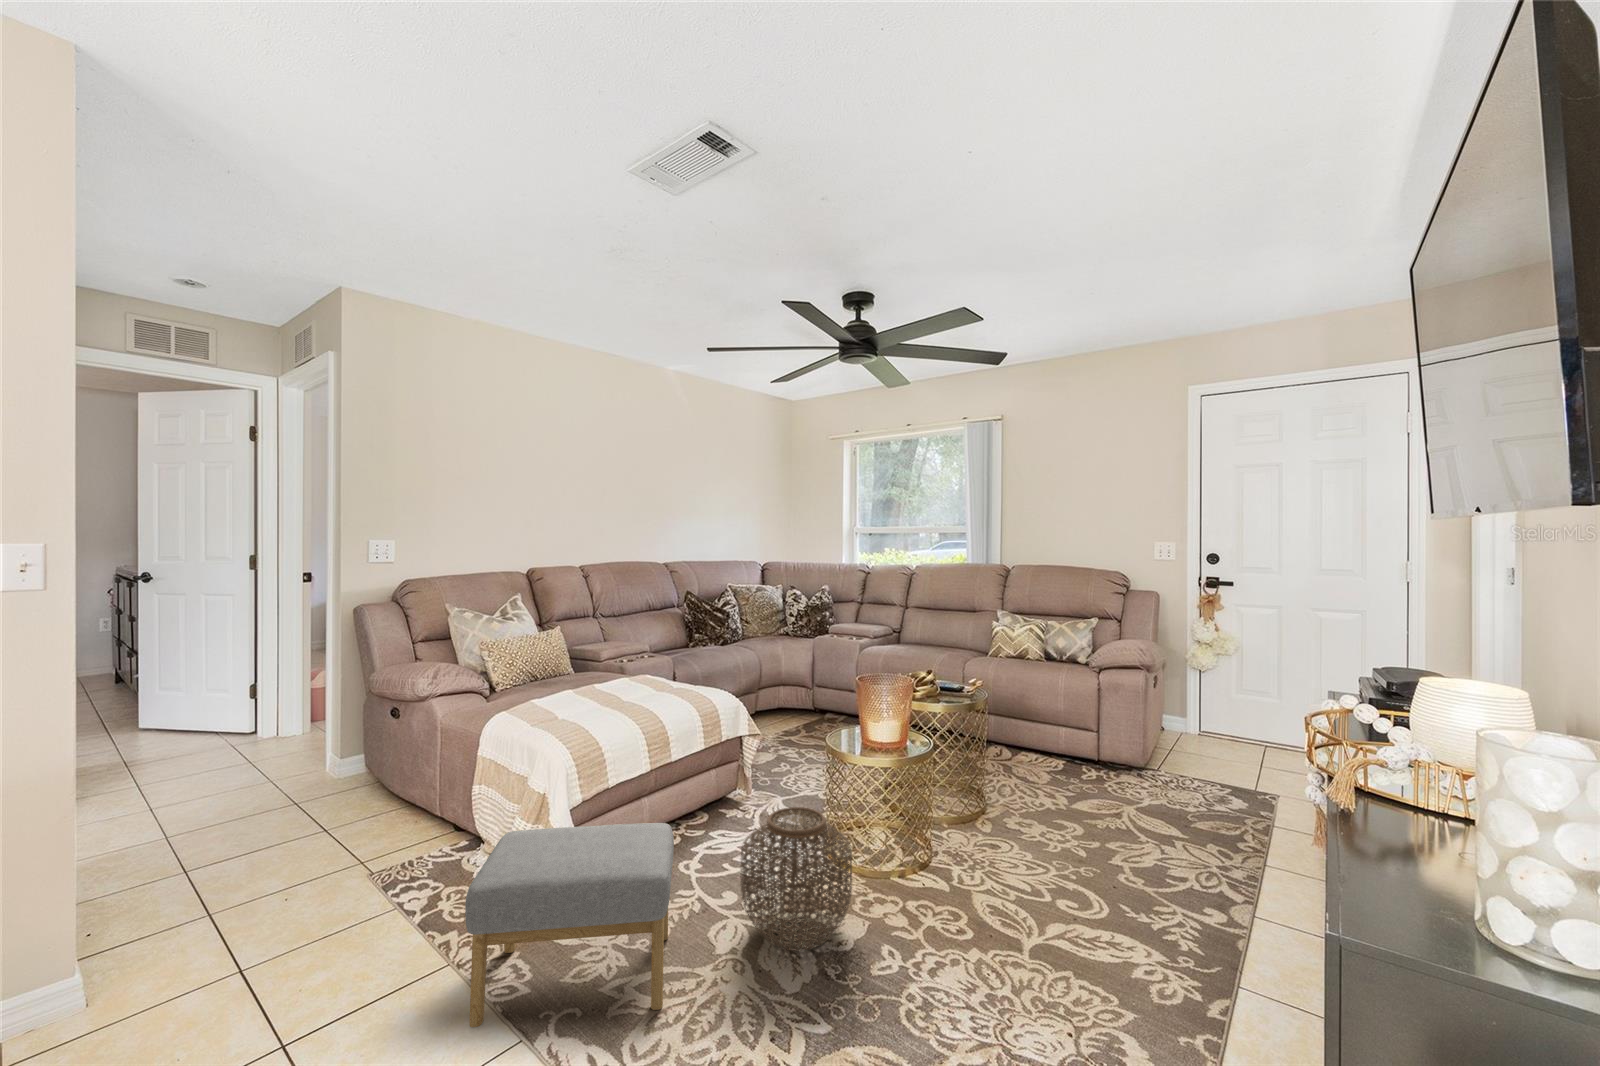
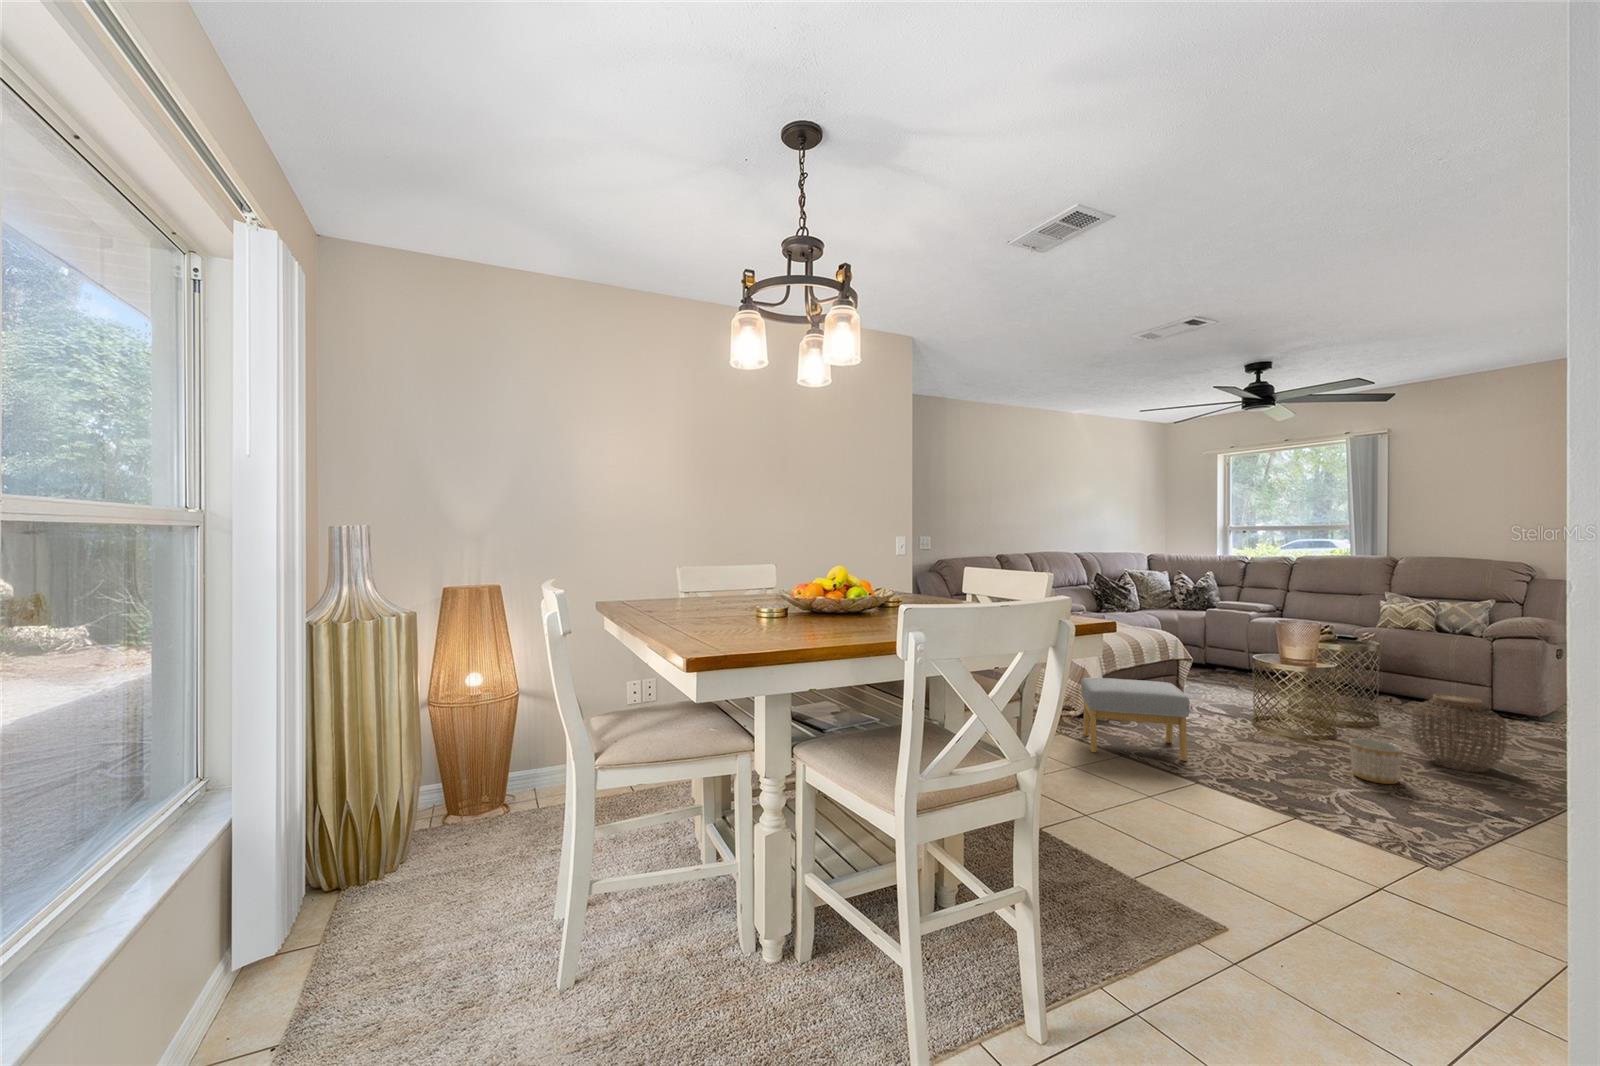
woven basket: present [741,807,852,951] -> present [1412,694,1507,772]
planter: none [929,901,1002,1000] -> present [1349,738,1402,784]

